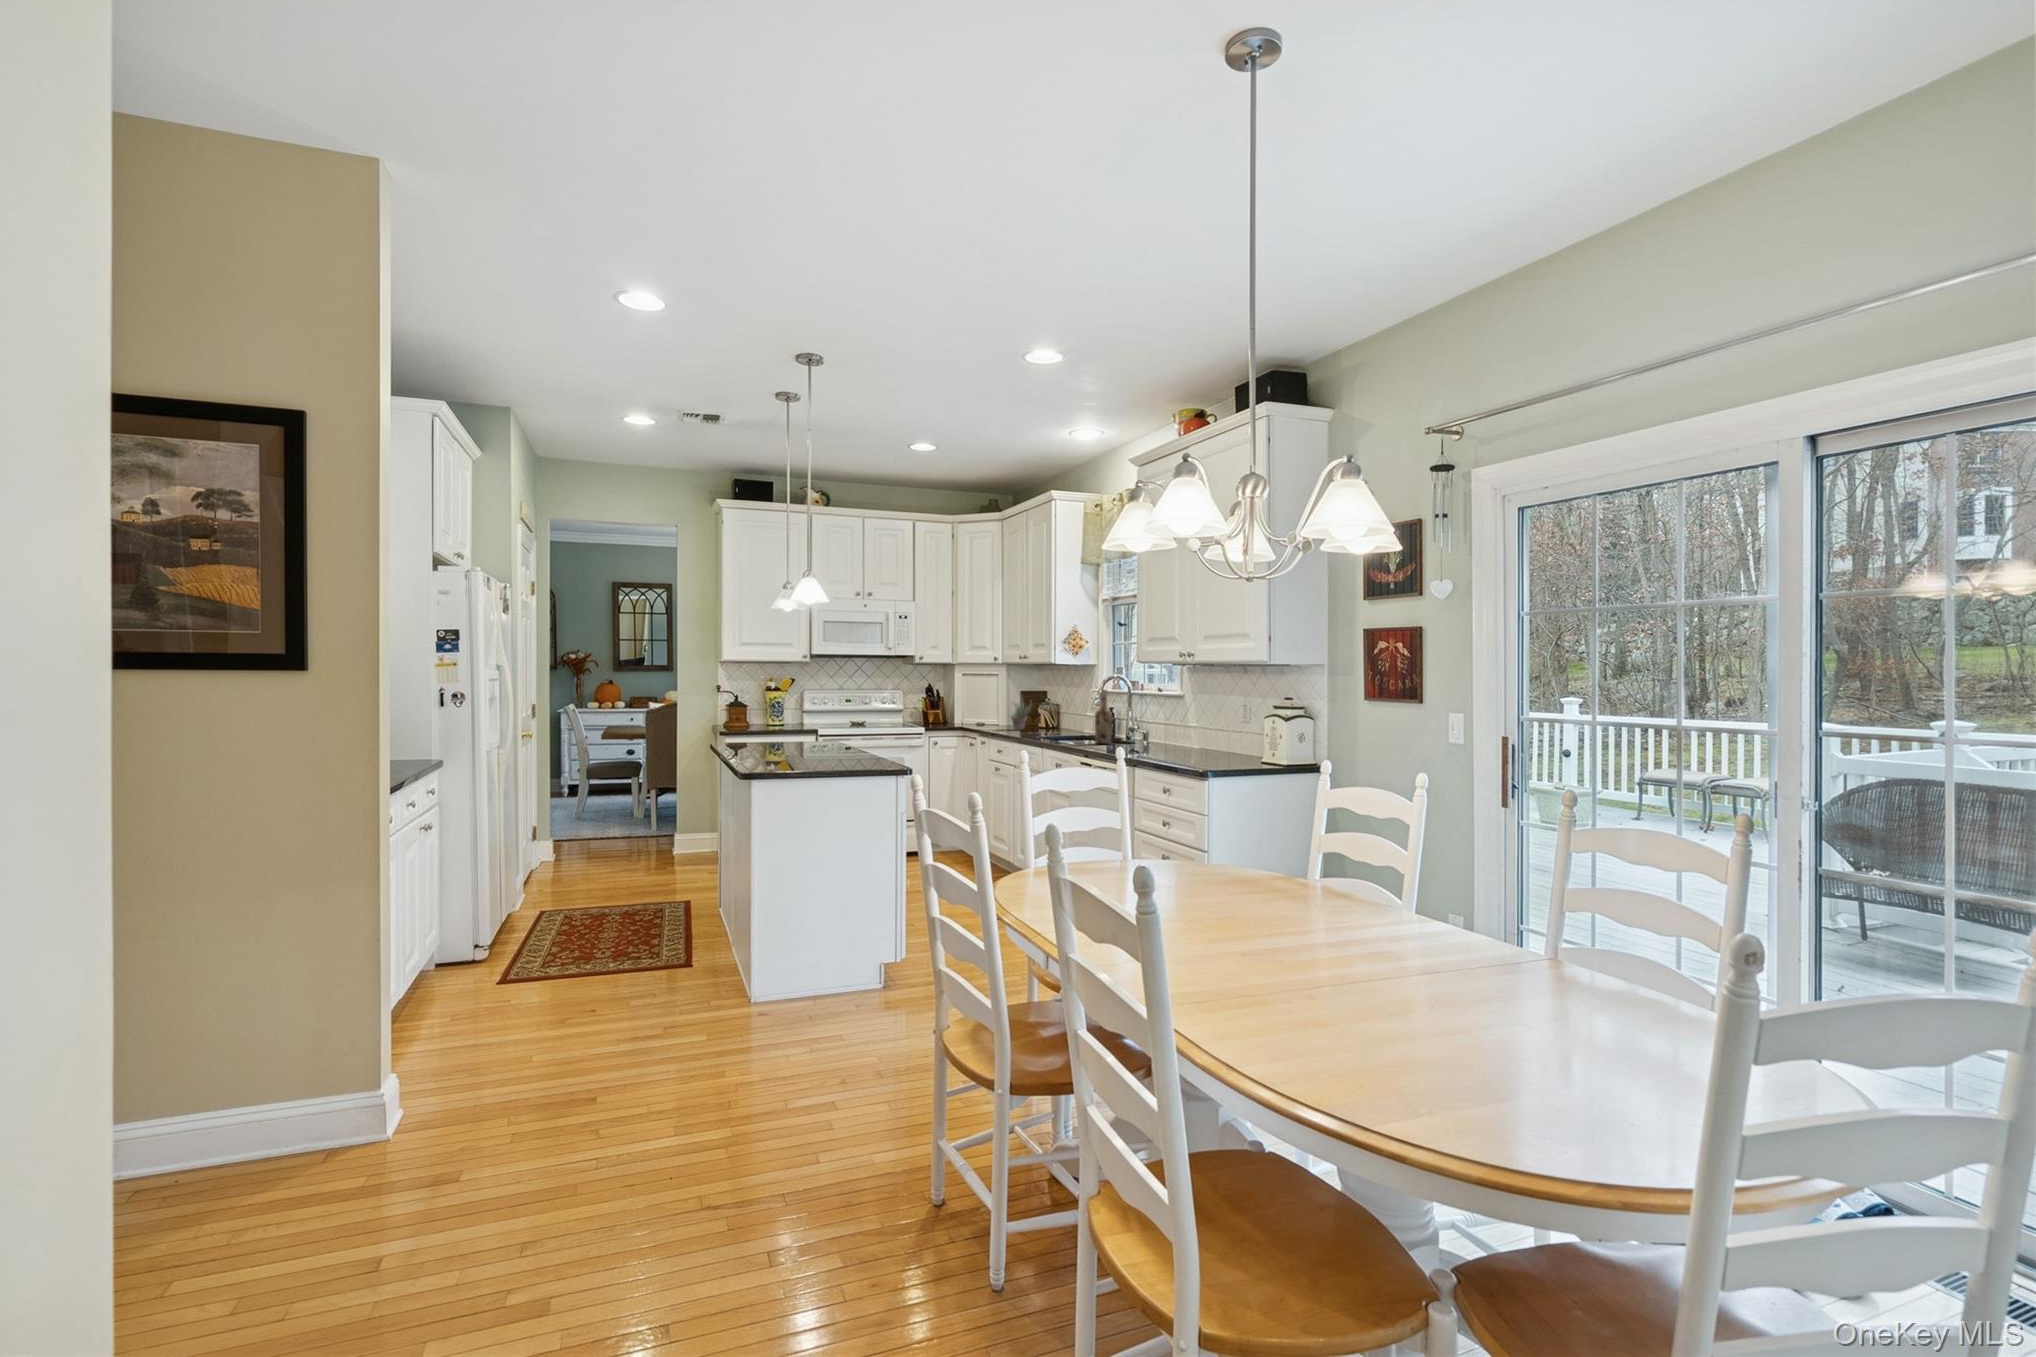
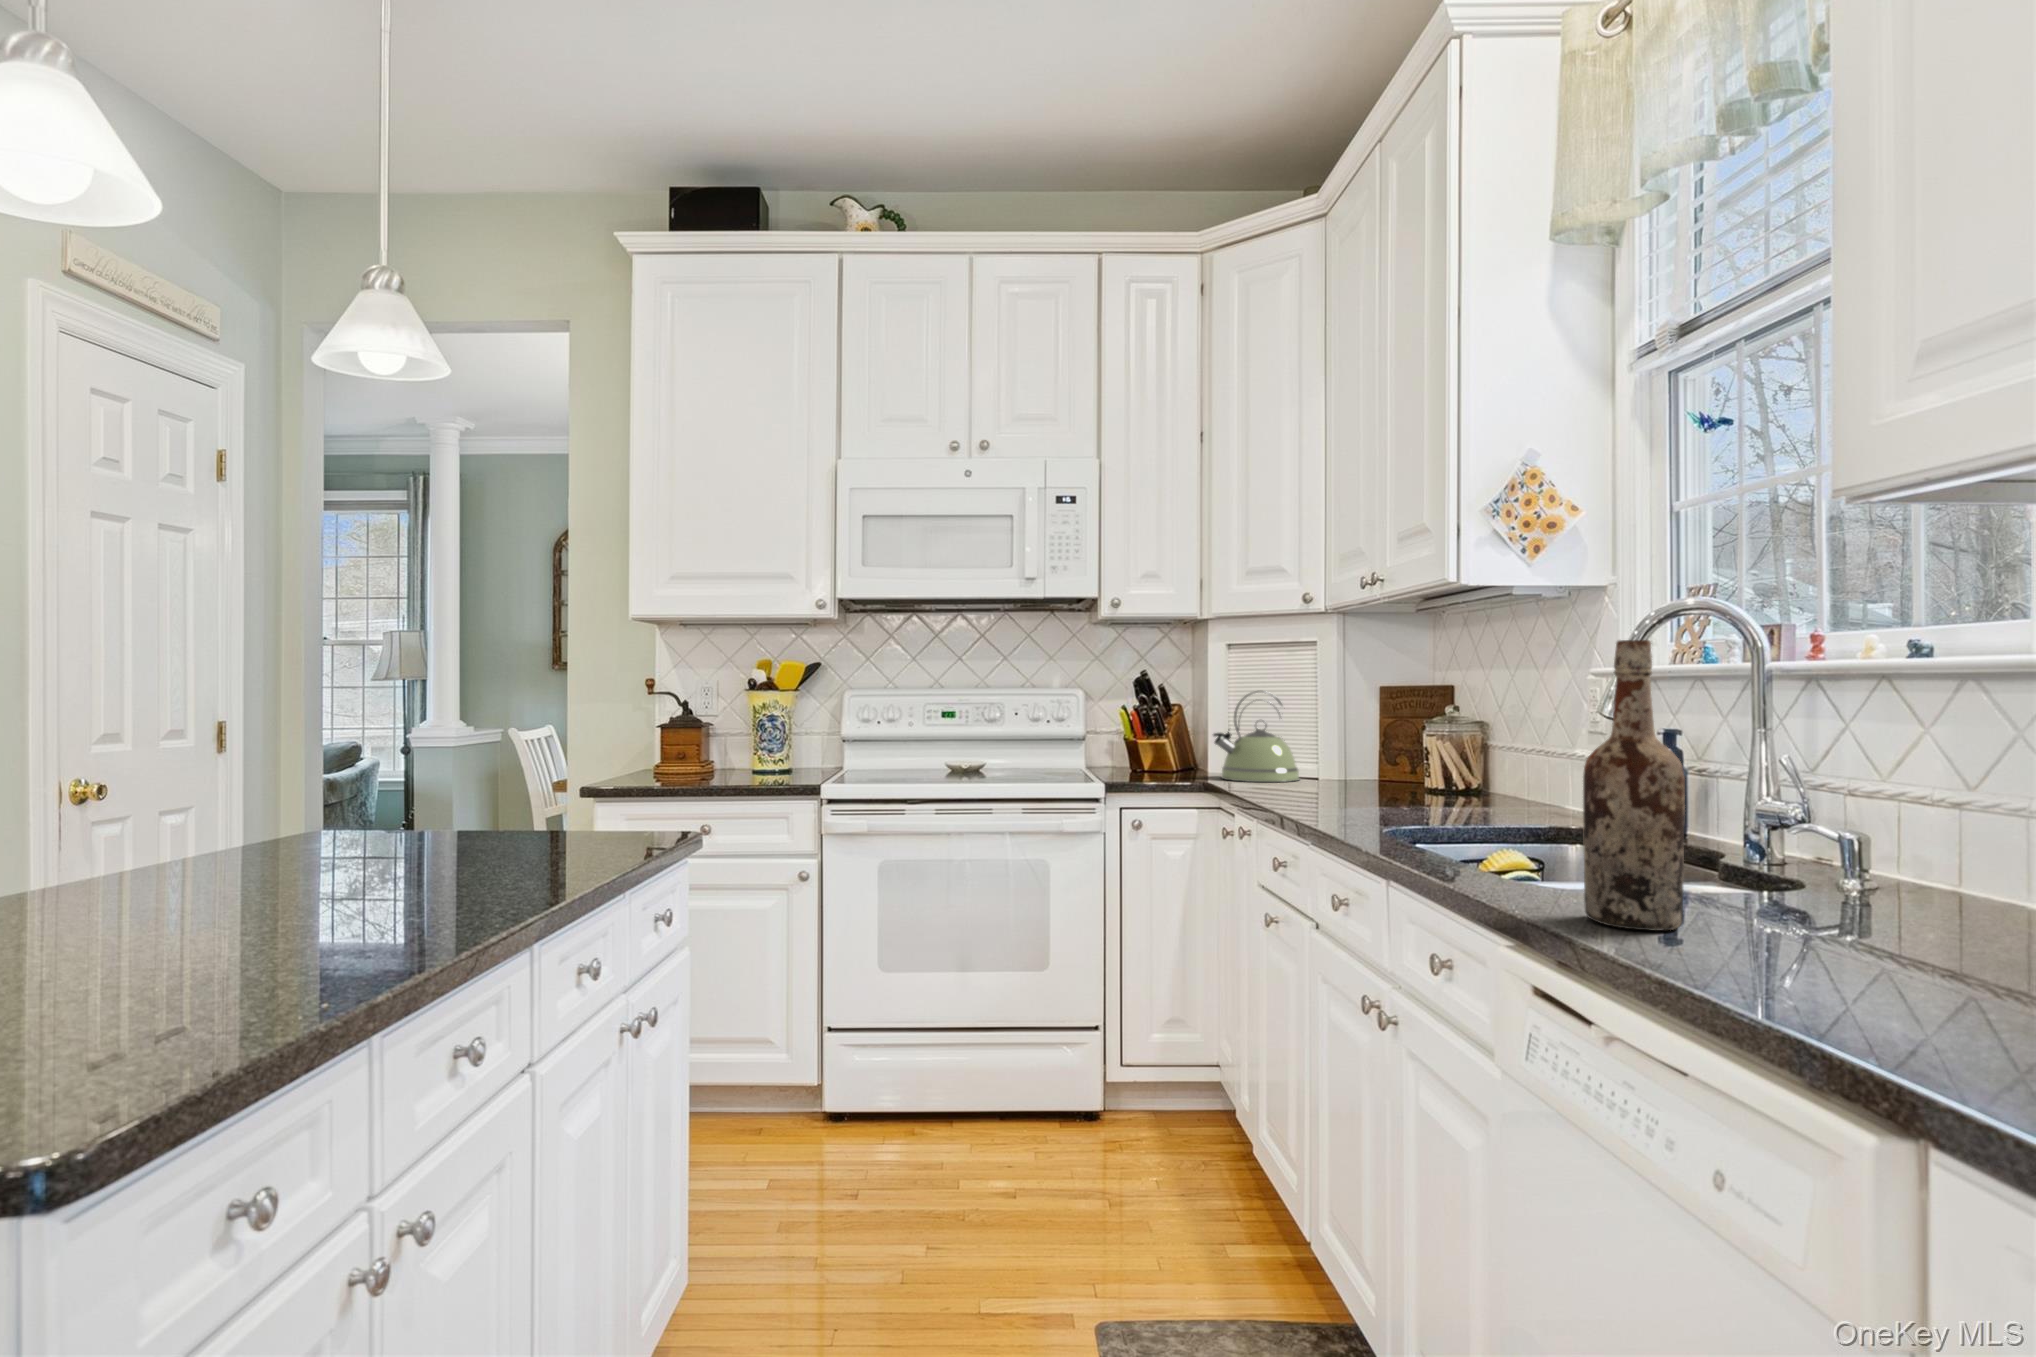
kettle: none [959,693,990,728] -> present [1214,691,1300,782]
succulent plant: present [1010,698,1031,730] -> none [1320,690,1399,793]

